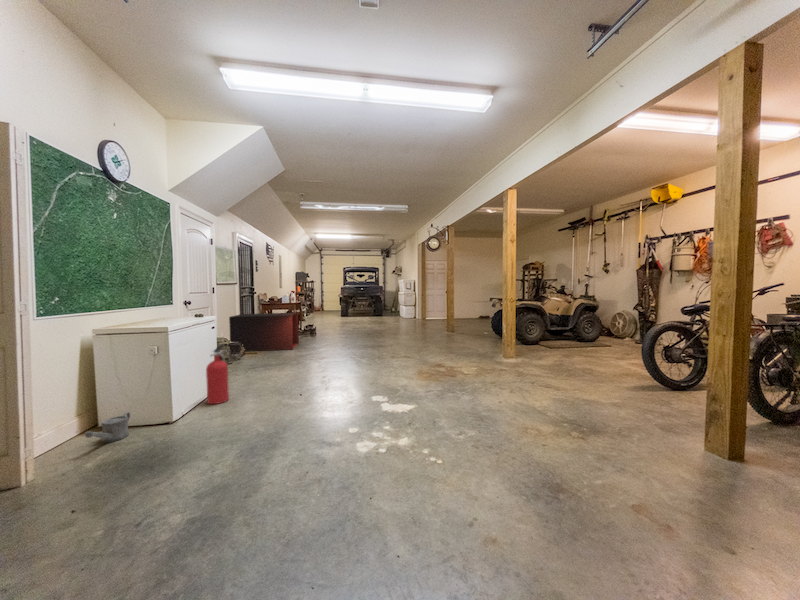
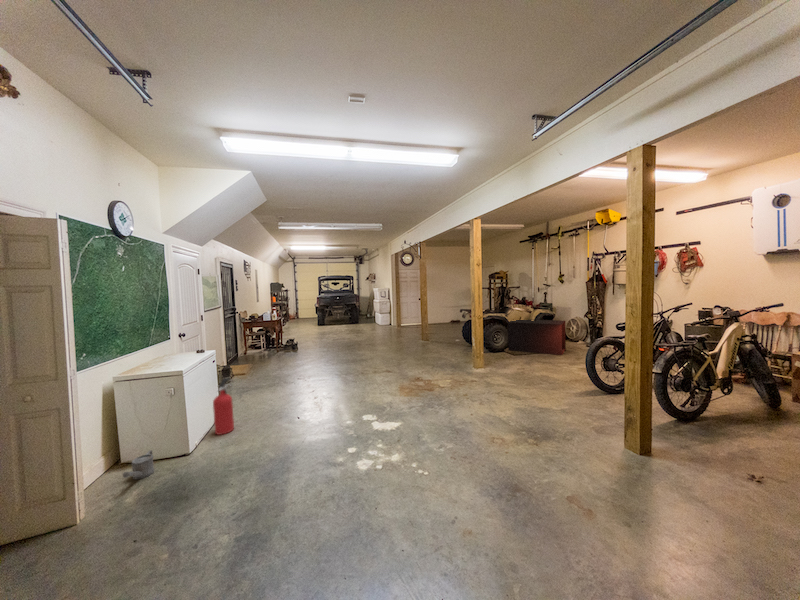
storage cabinet: present [229,313,299,352] -> present [508,320,566,355]

